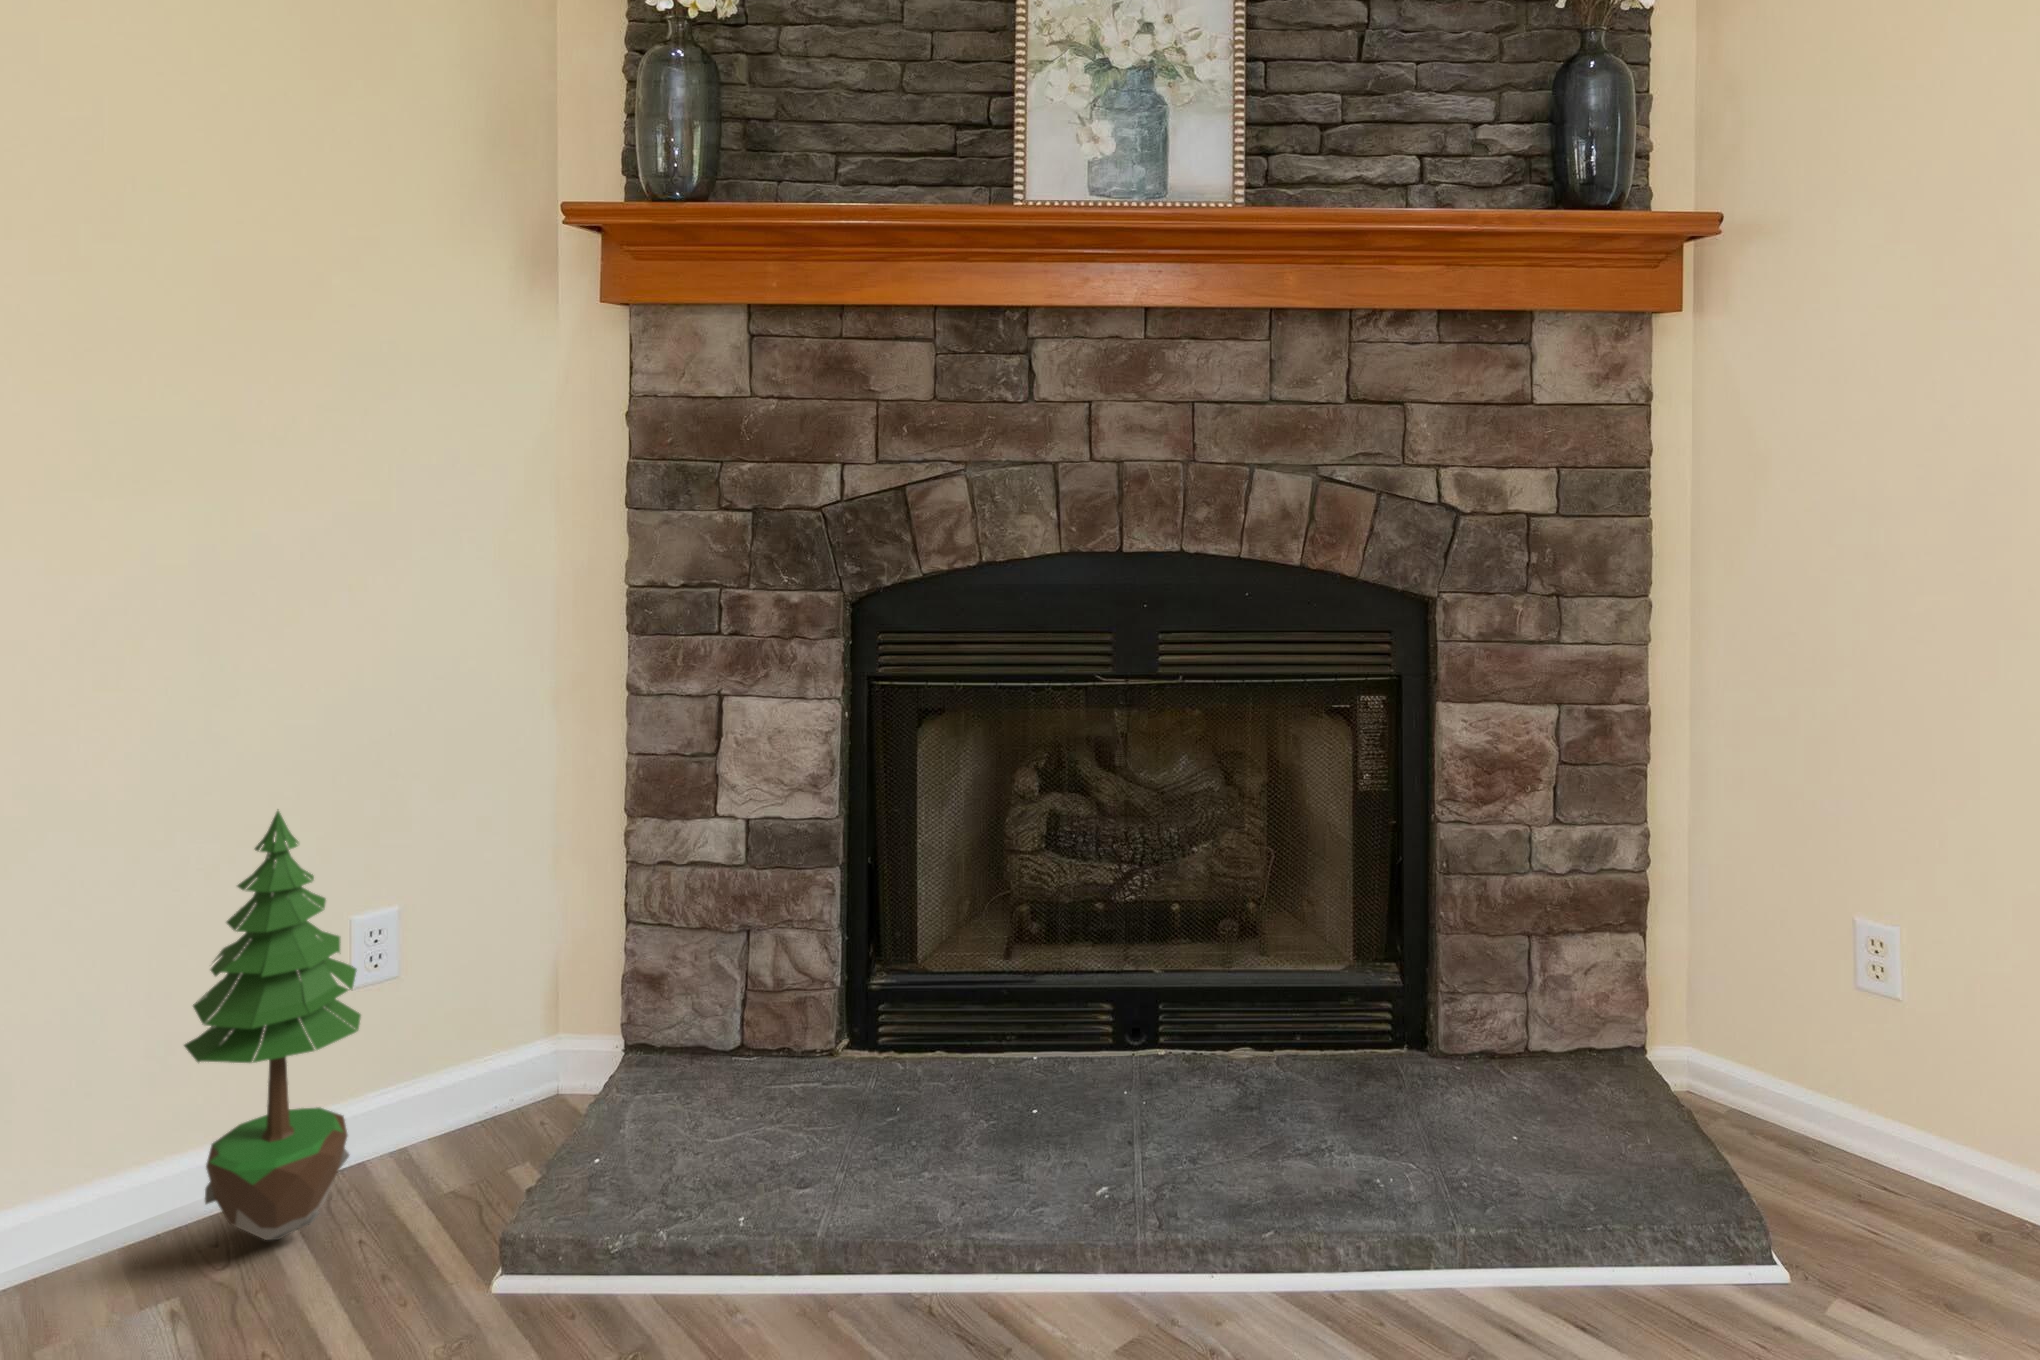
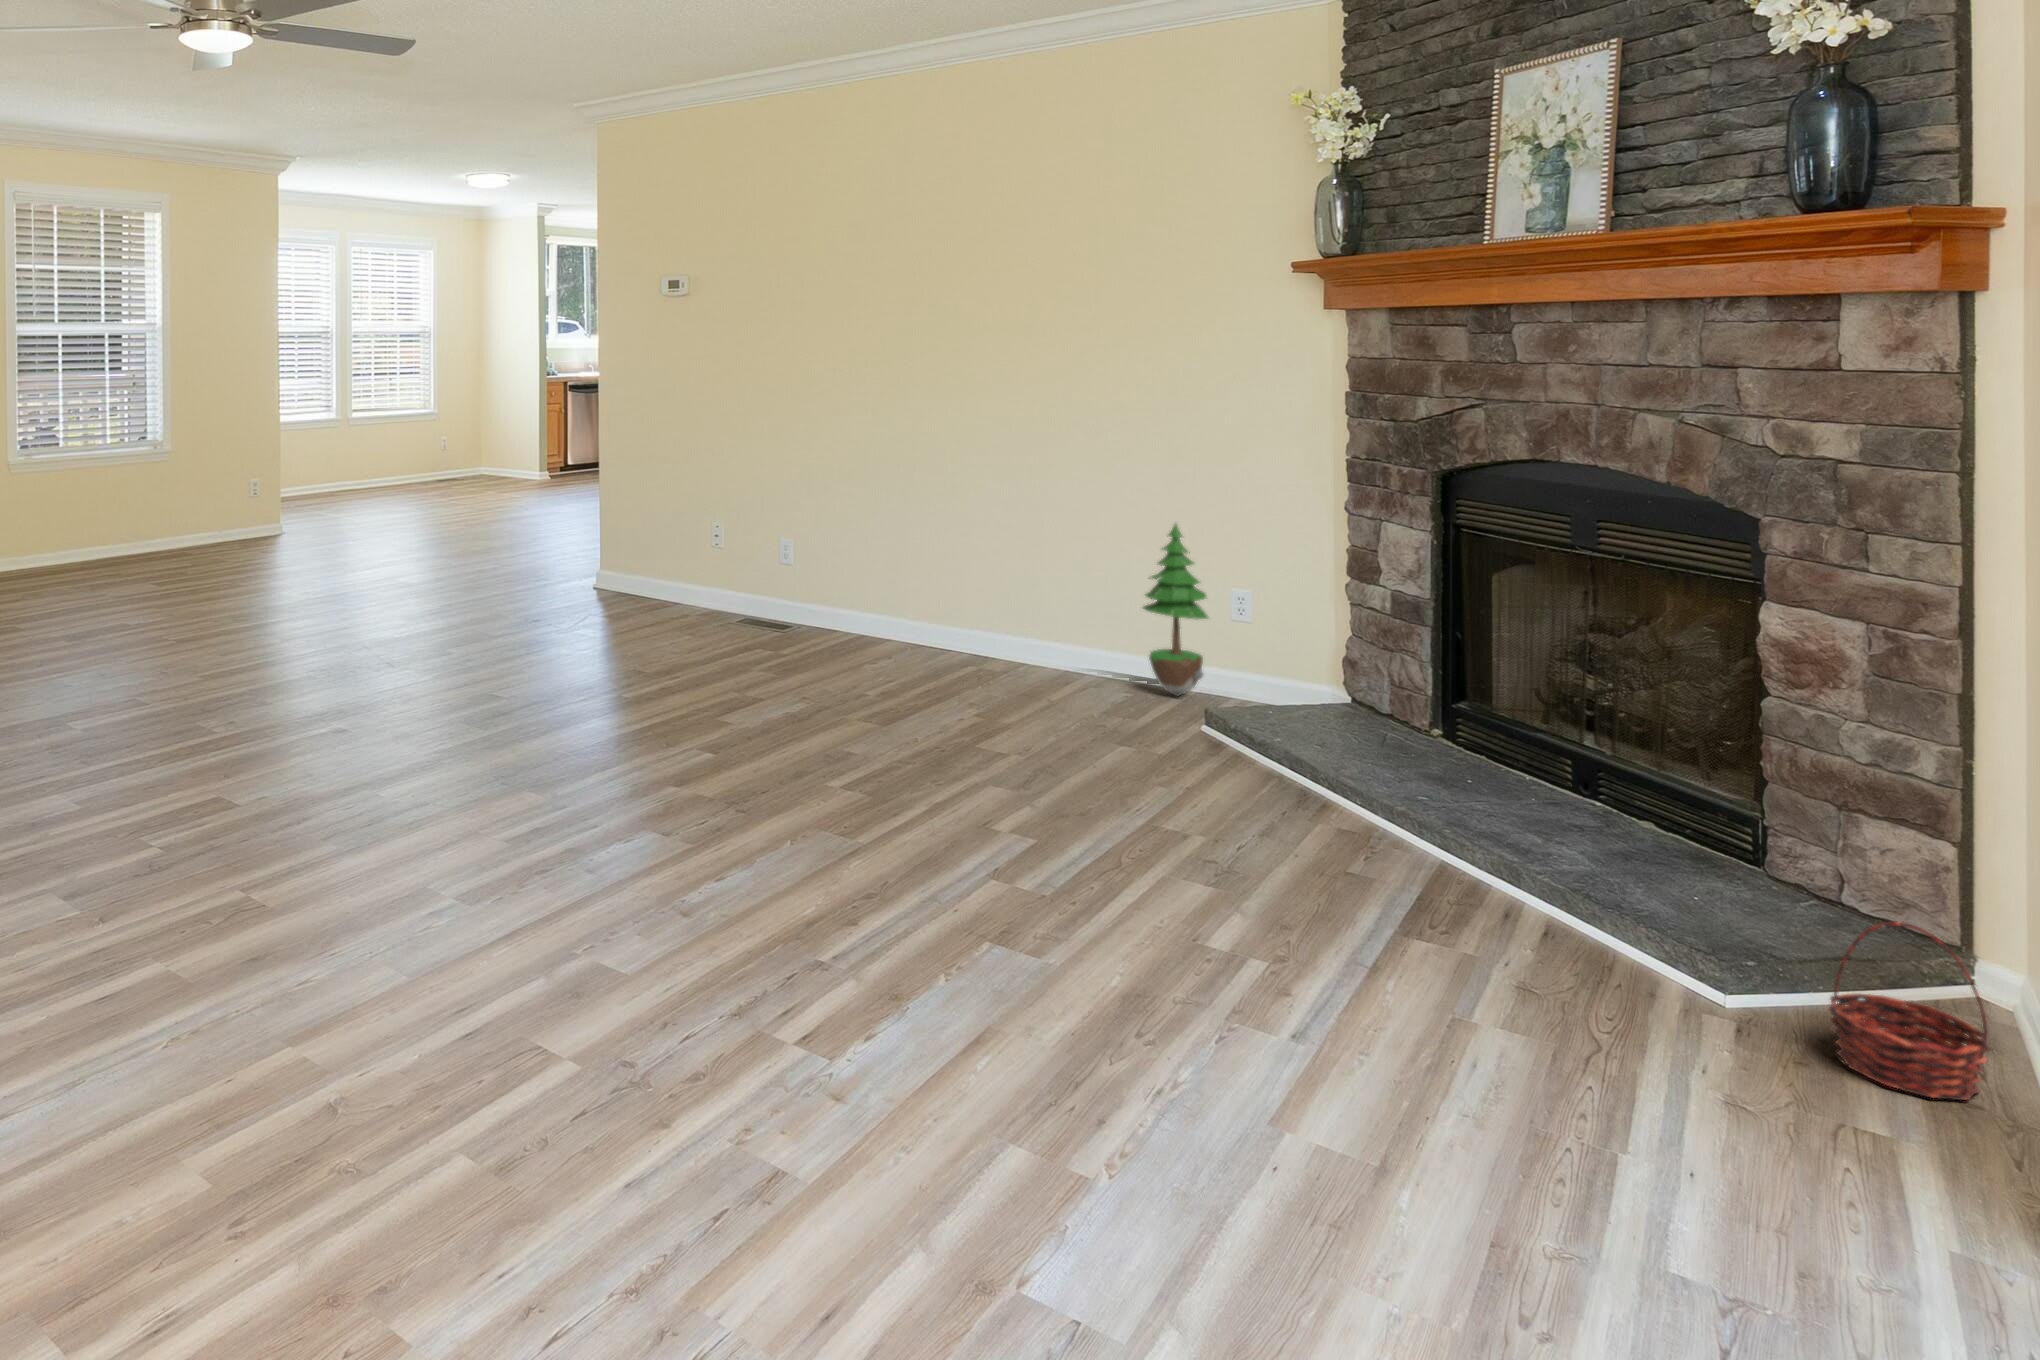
basket: none [1848,1050,1996,1261] -> present [1829,921,1989,1100]

